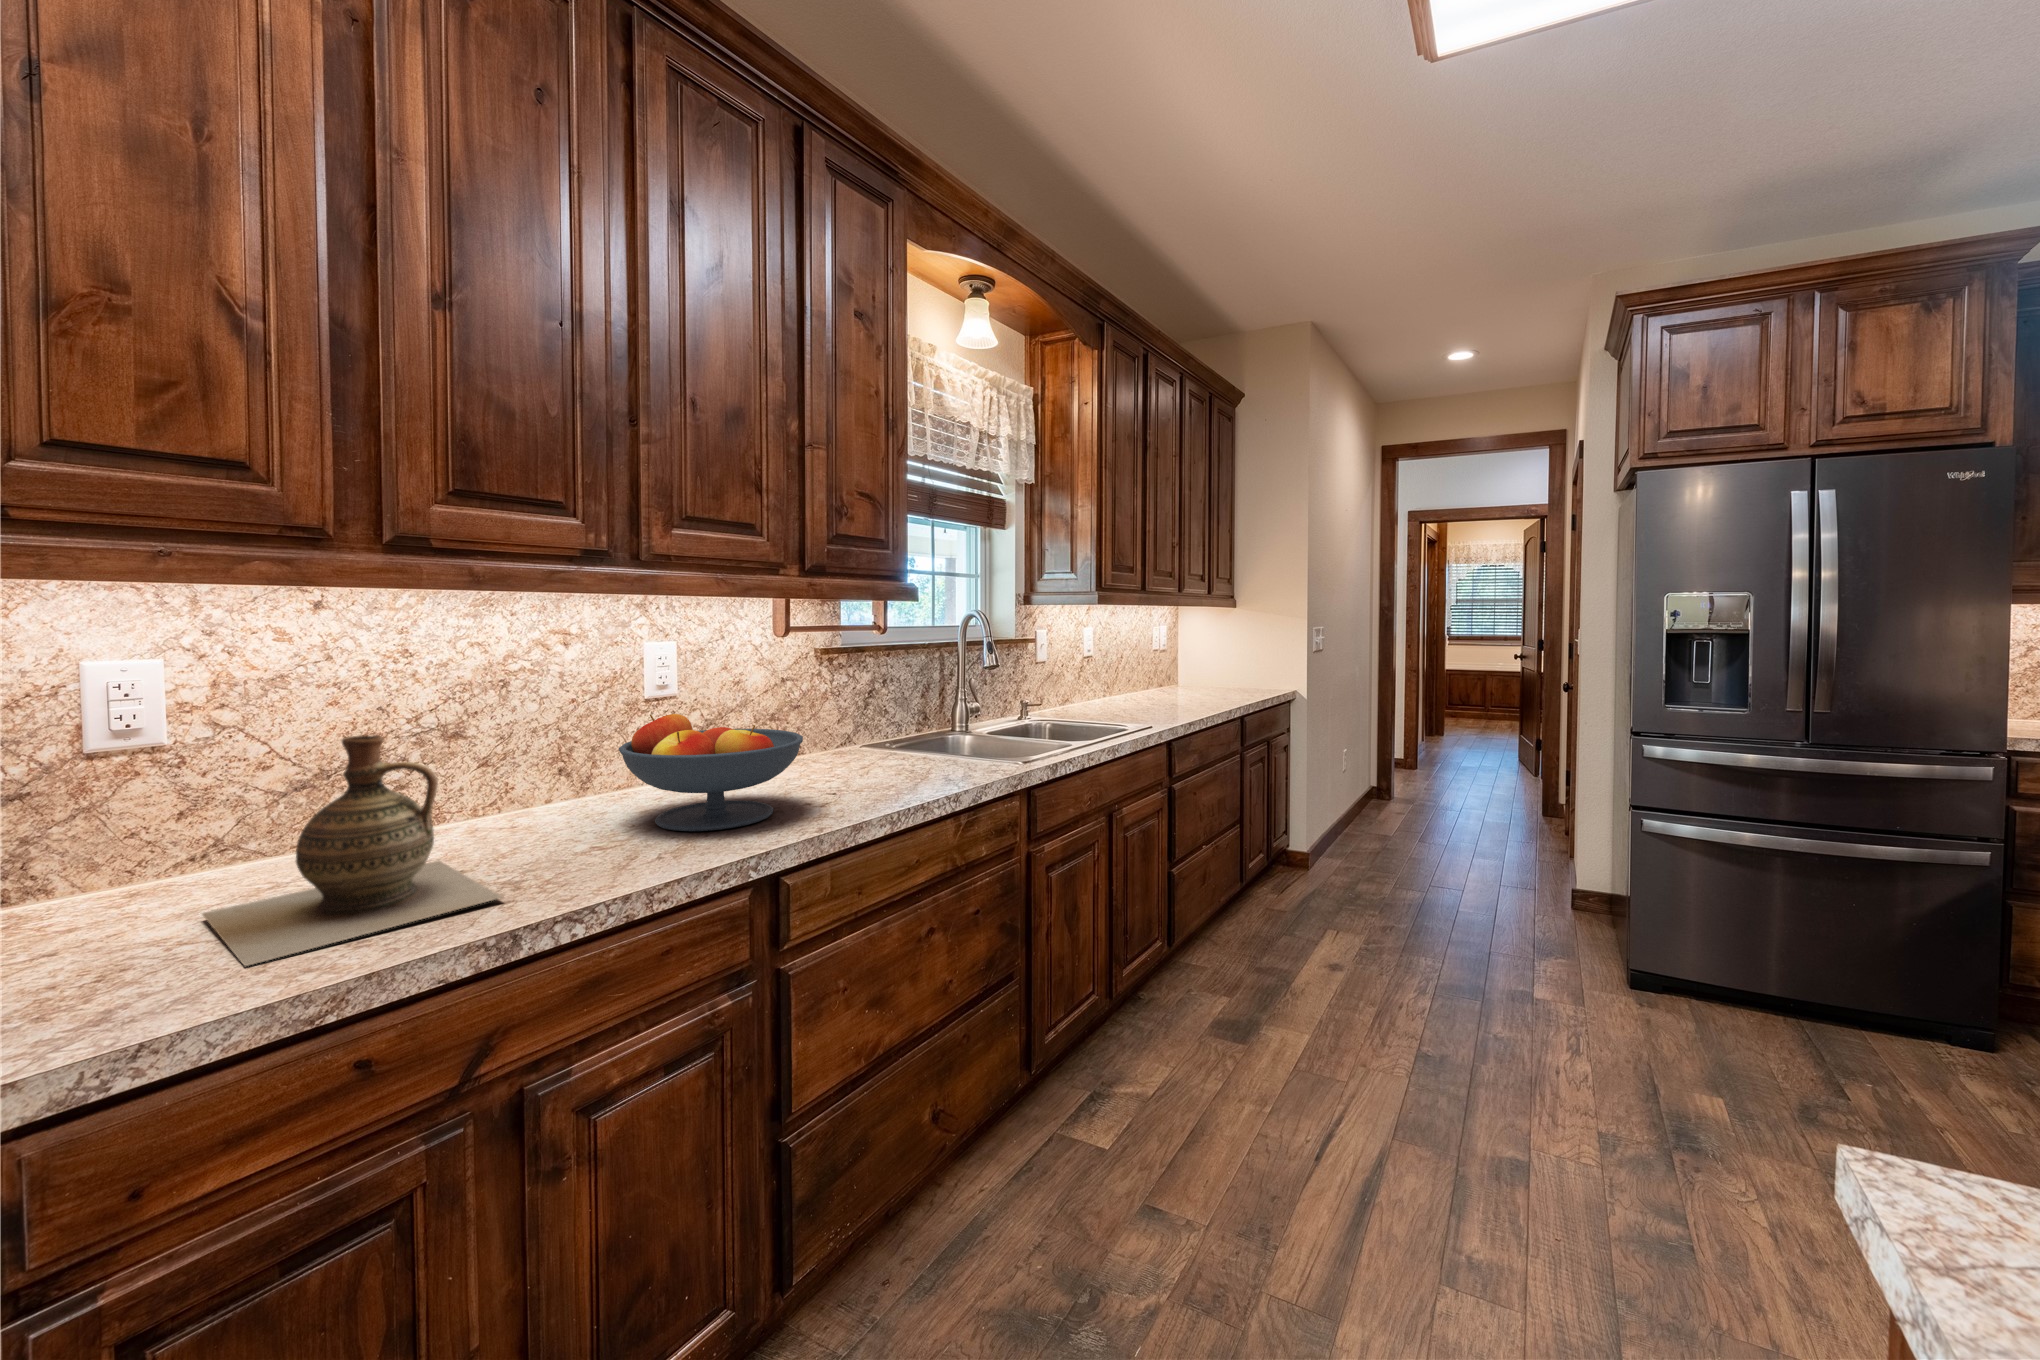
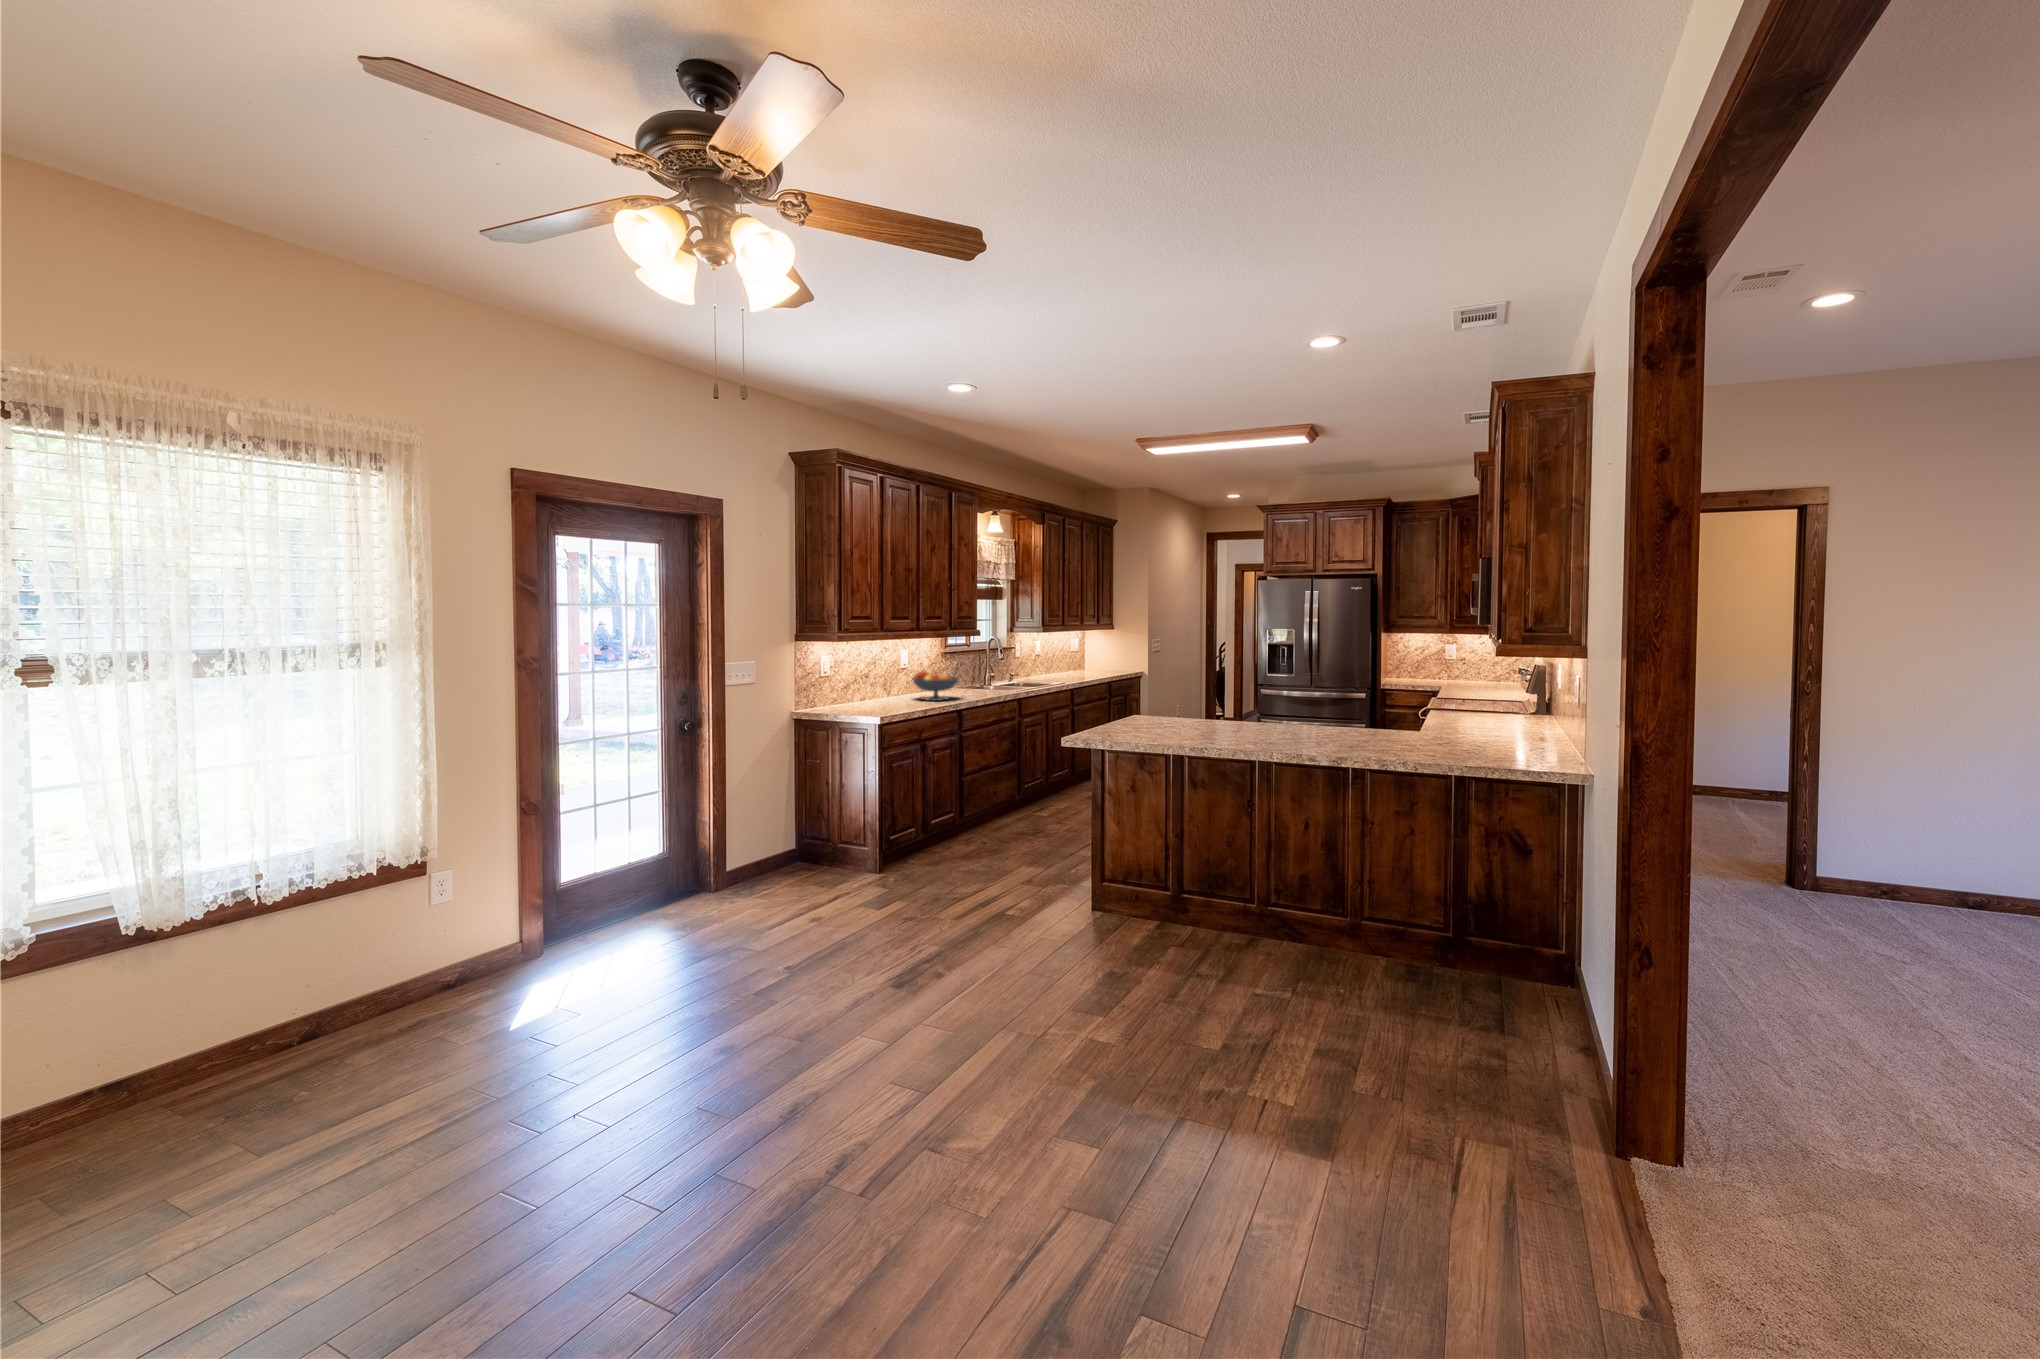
ceramic jug: present [202,735,501,967] -> none [859,672,914,711]

